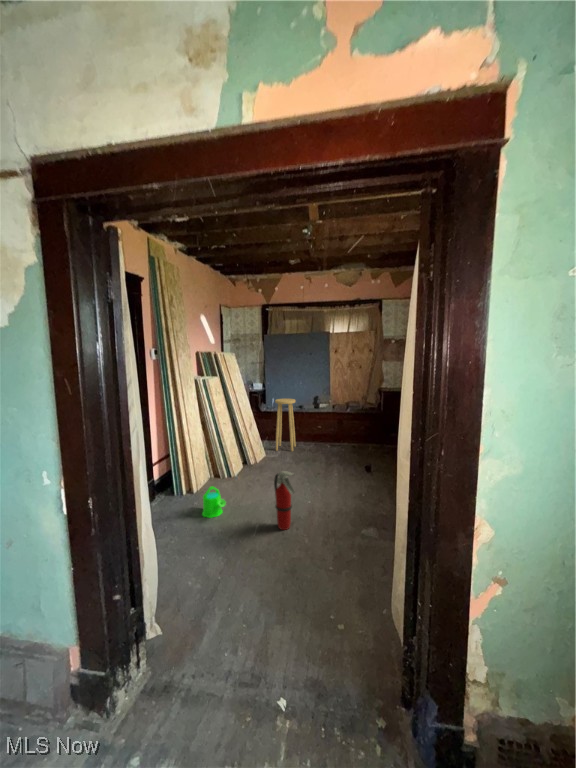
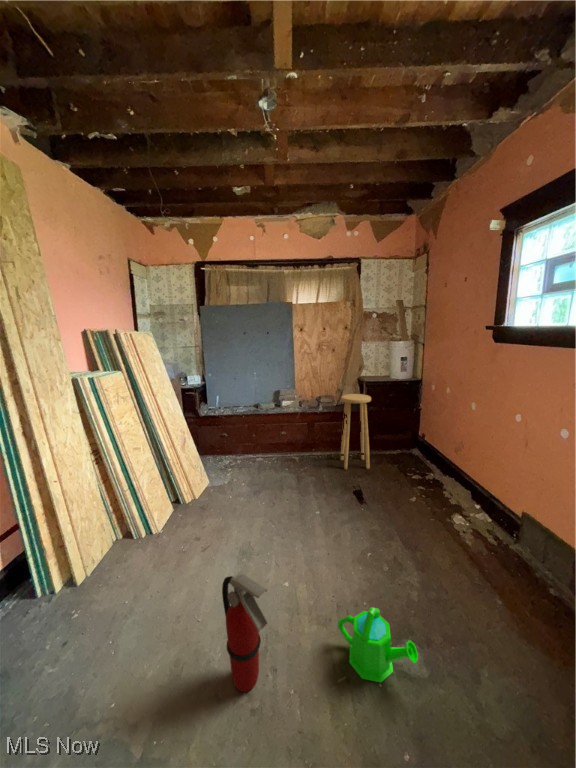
stool: present [275,399,296,451] -> present [341,394,371,469]
watering can: present [202,487,226,518] -> present [338,607,418,682]

